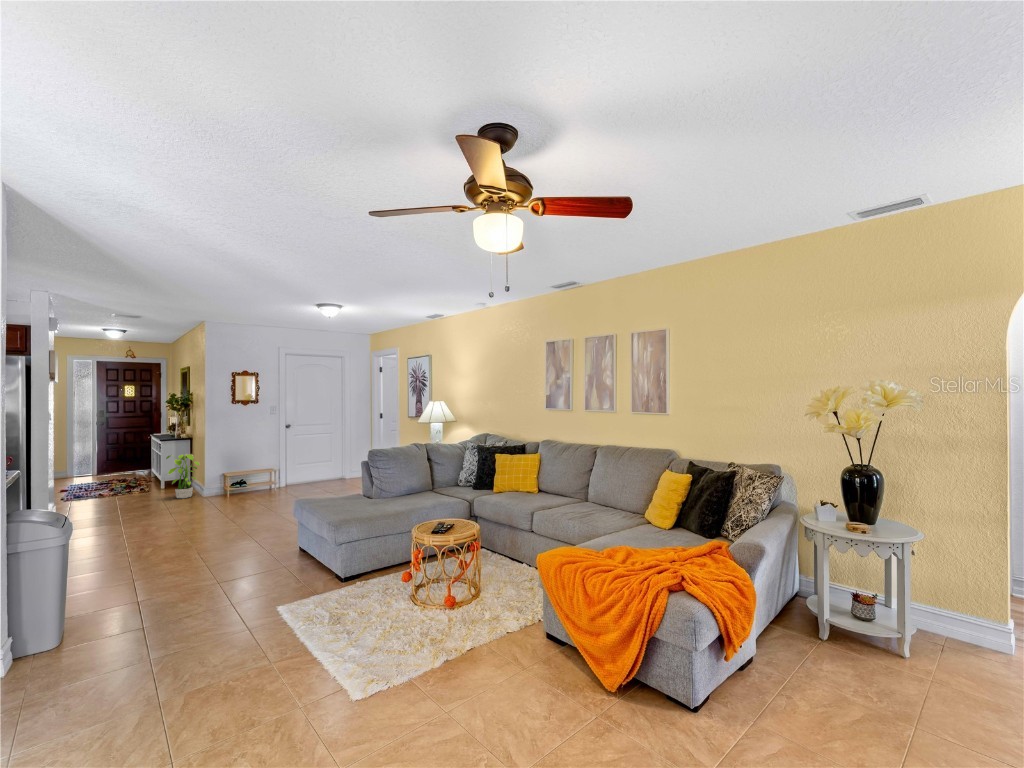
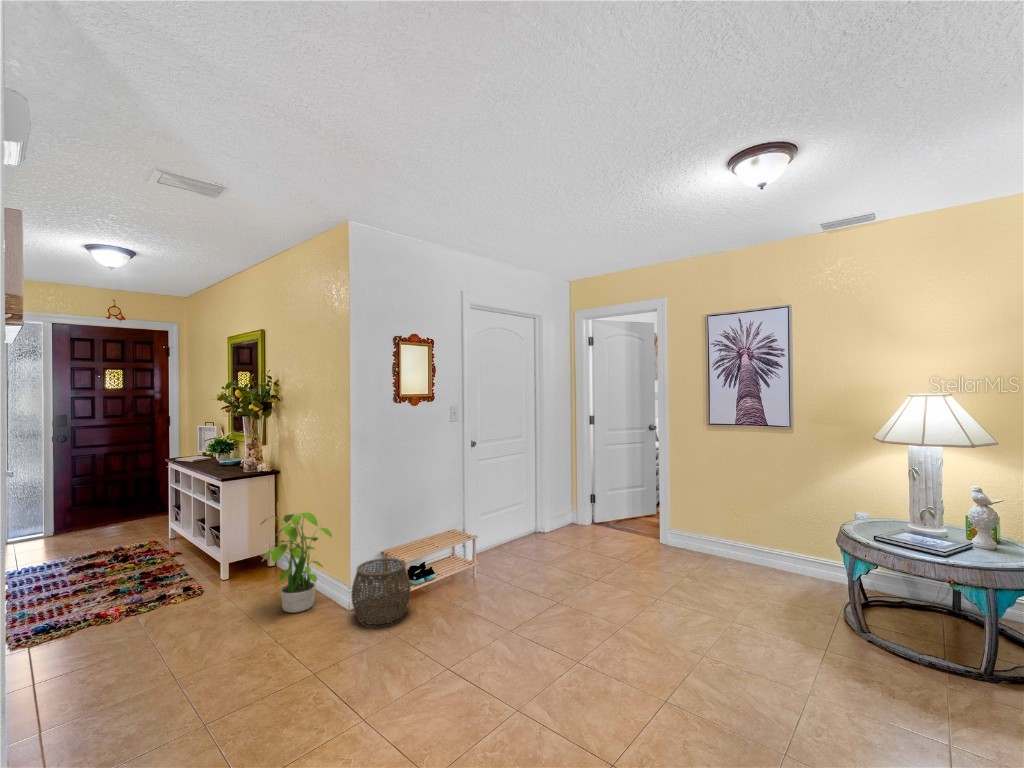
woven basket: none [200,476,231,502] -> present [351,558,411,625]

